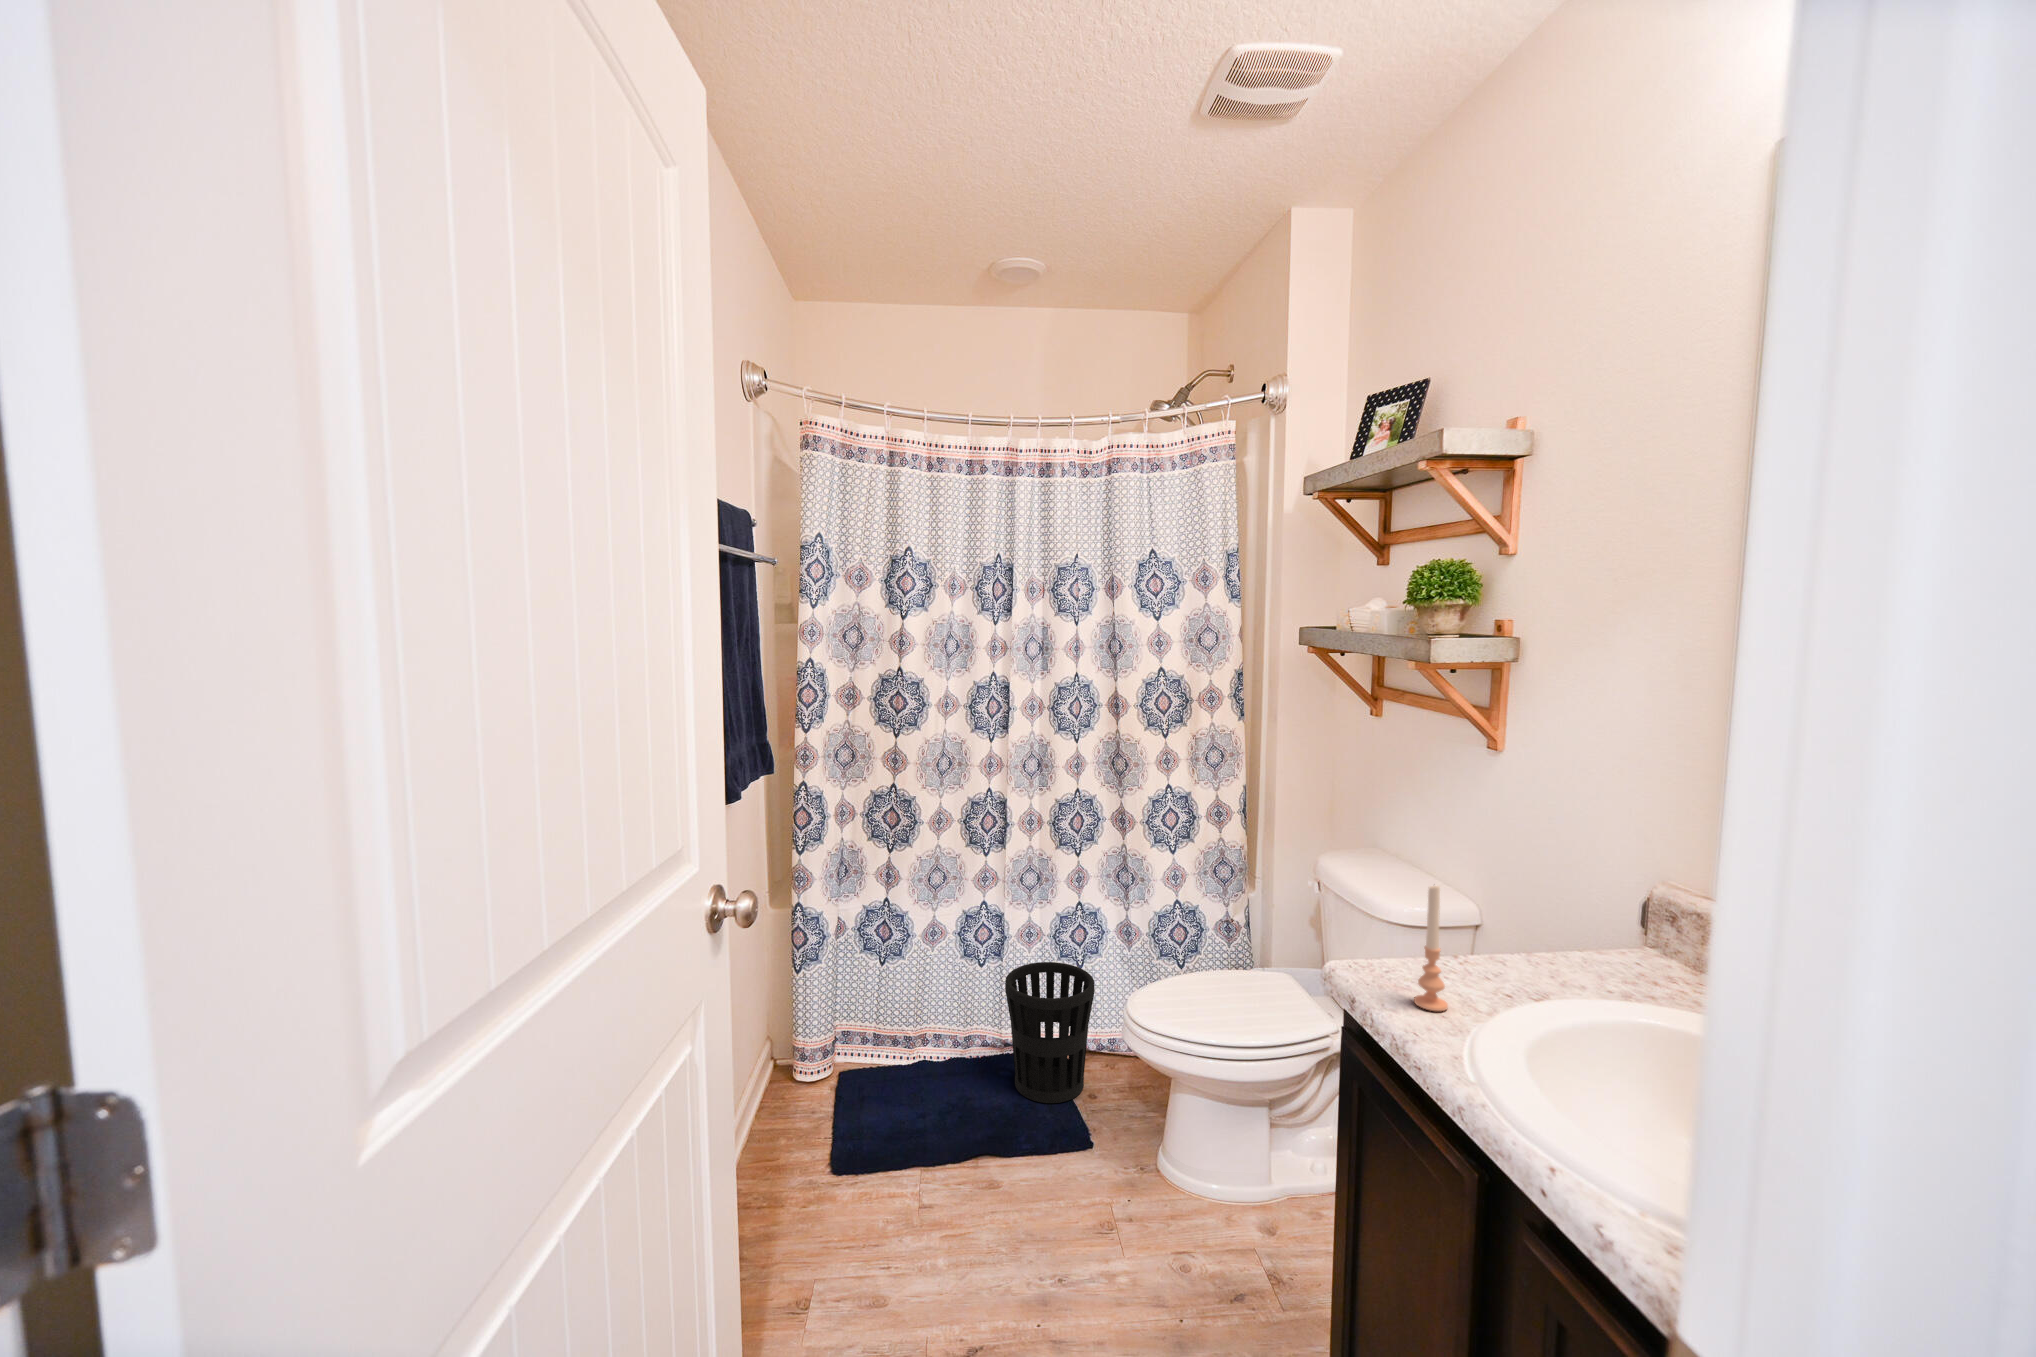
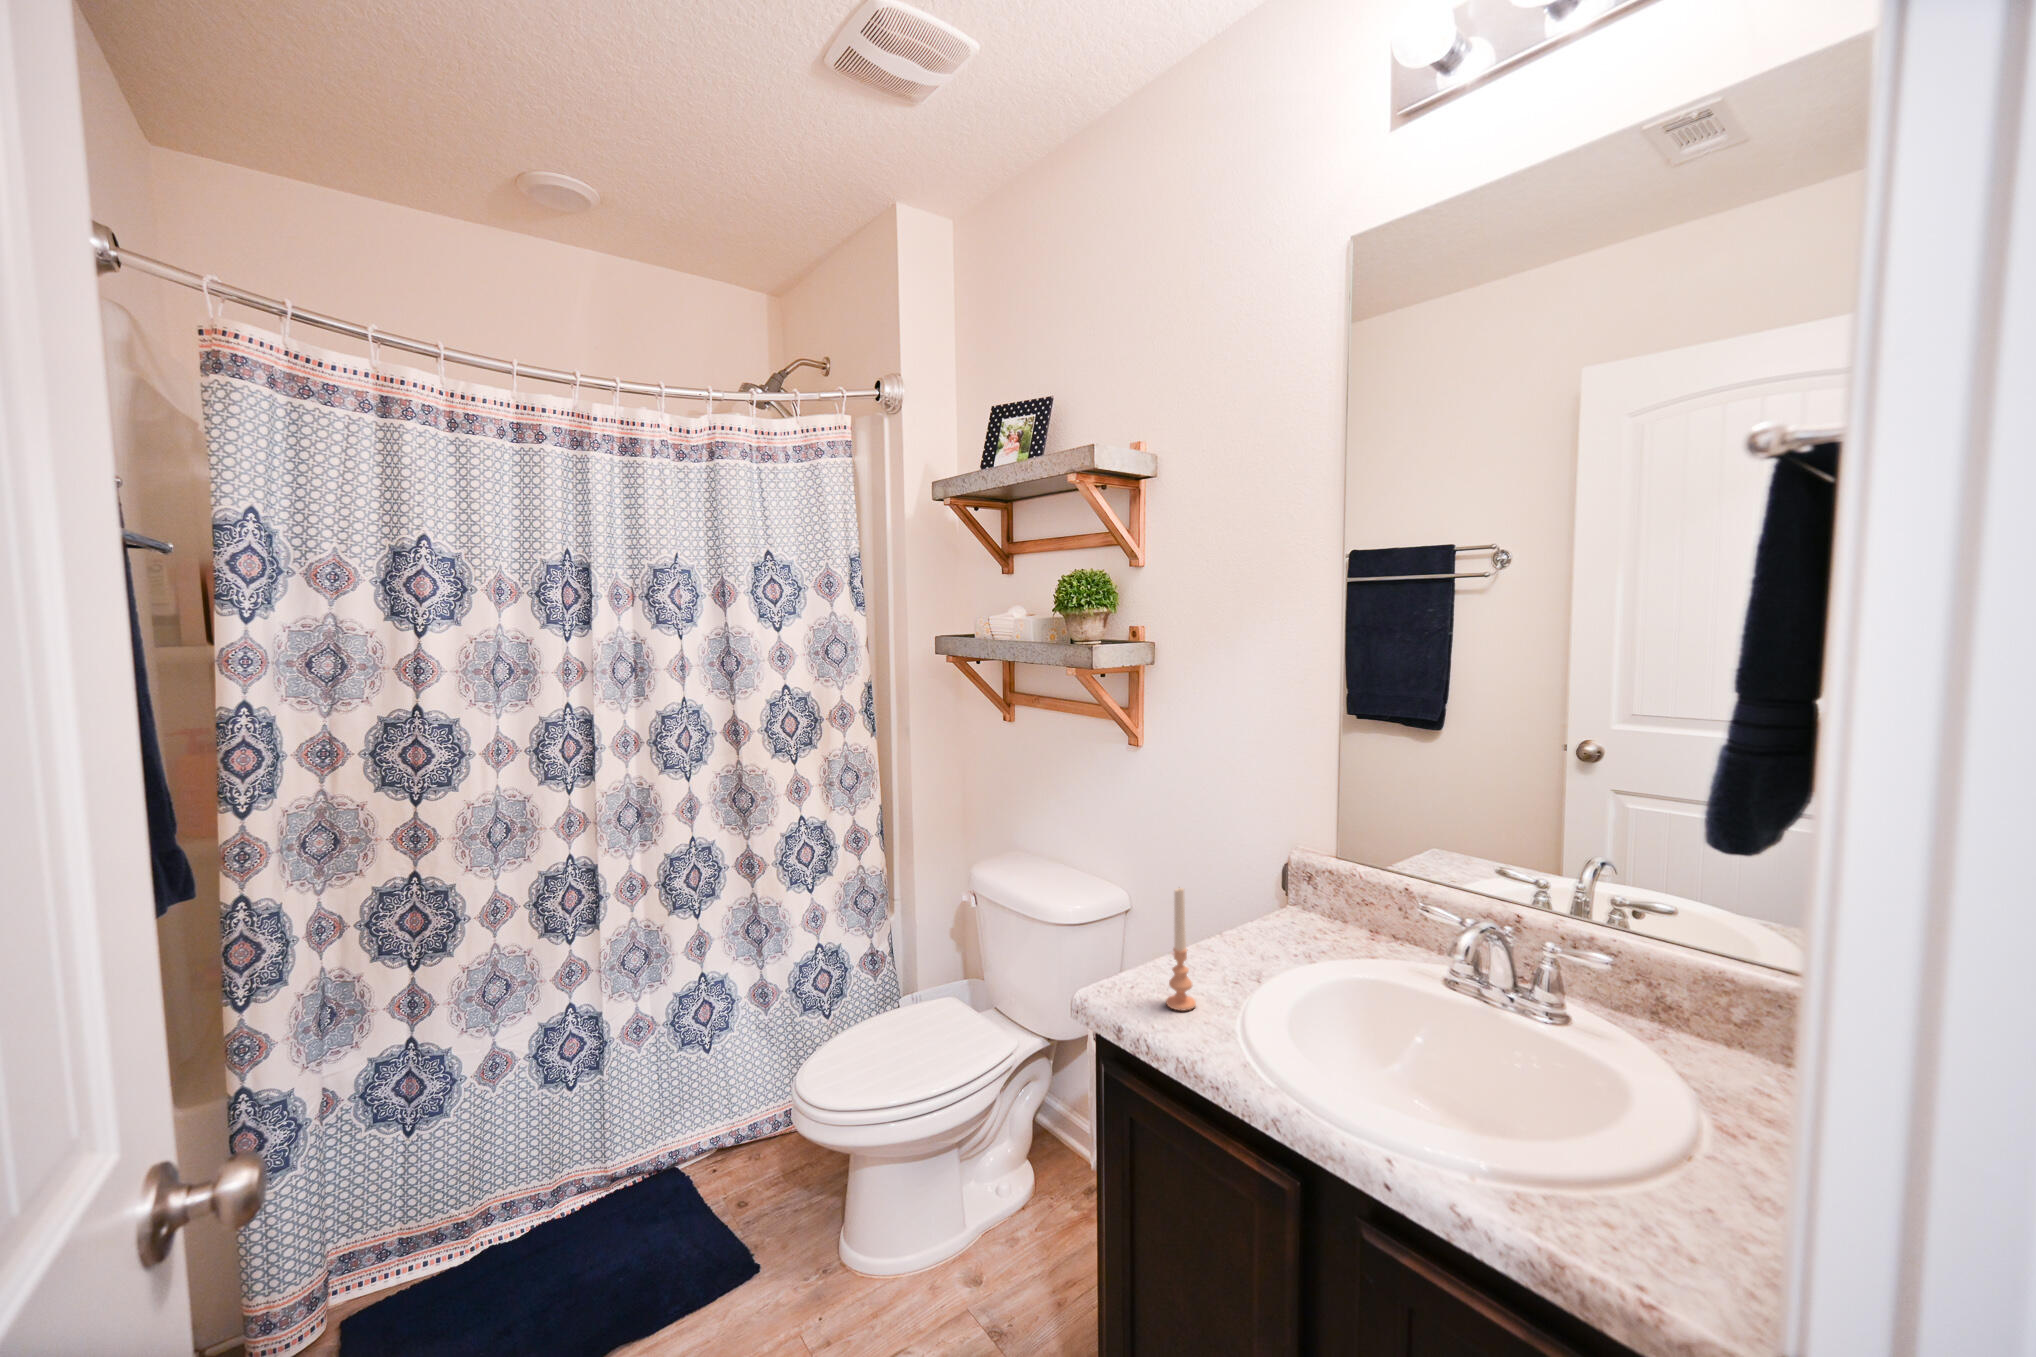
wastebasket: present [1005,962,1094,1103] -> none [615,1053,735,1239]

